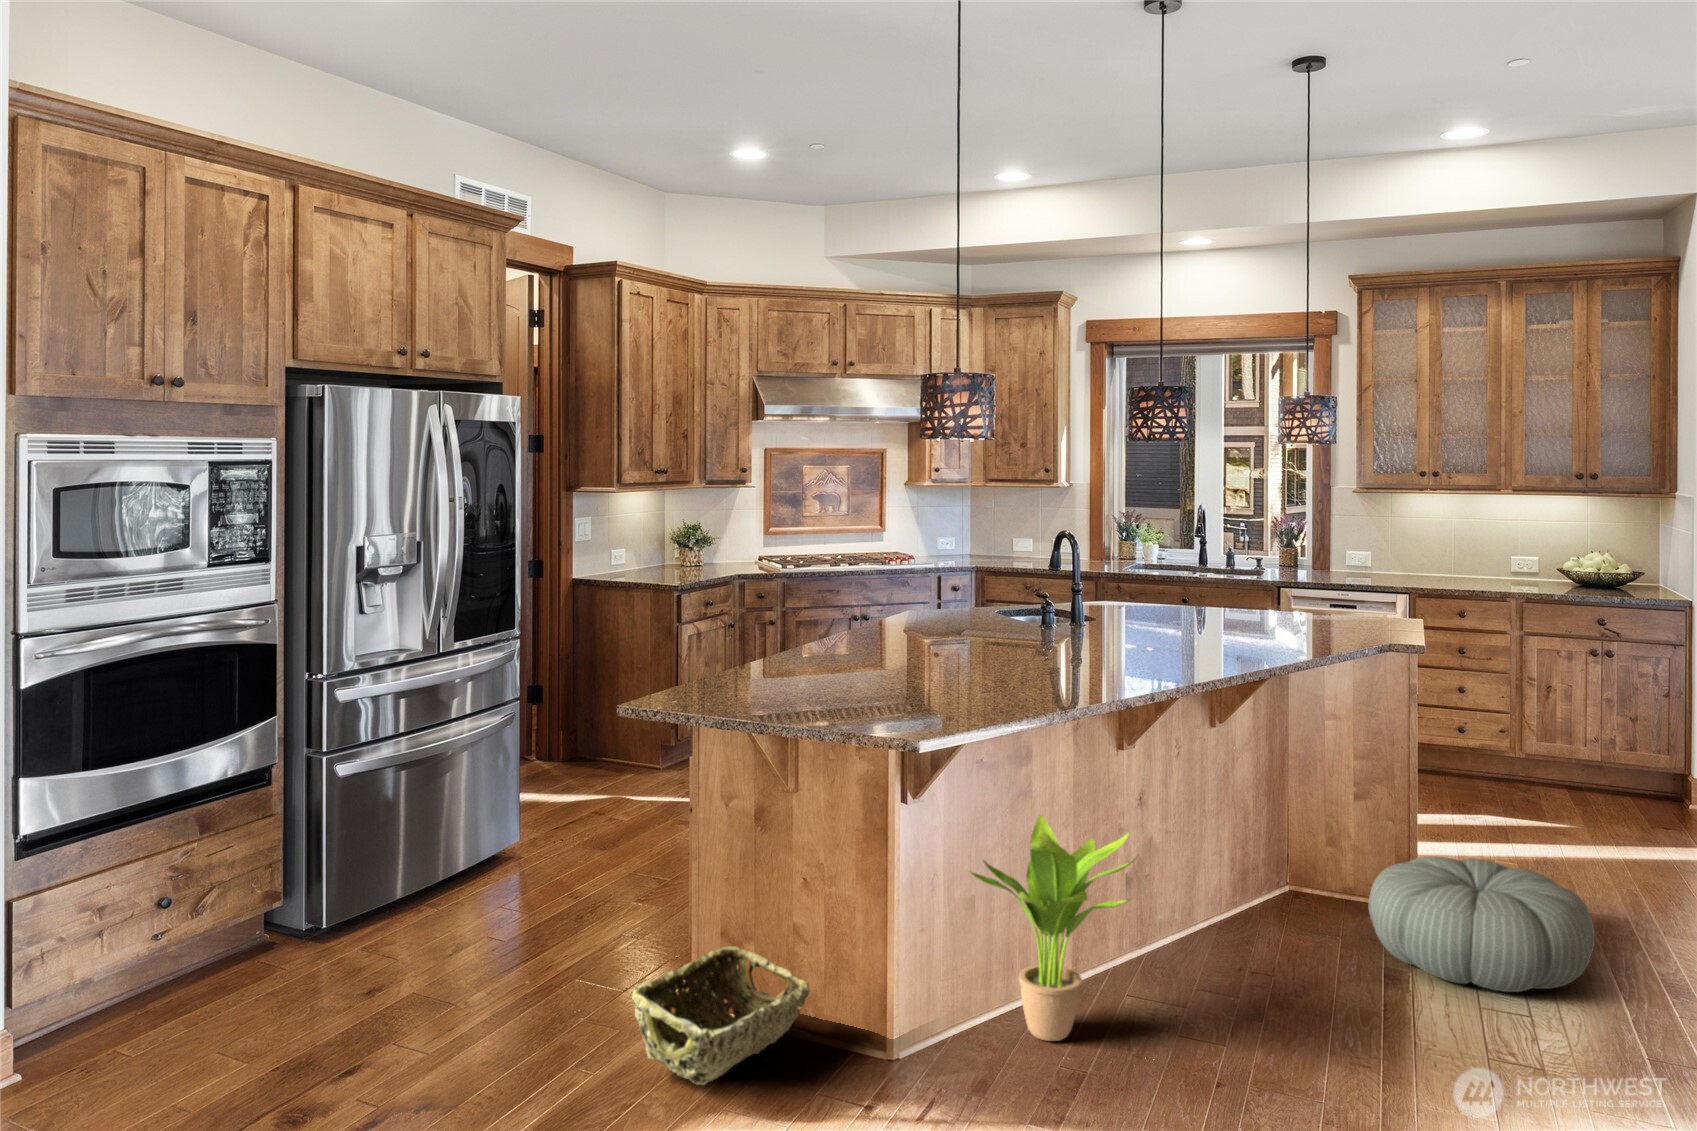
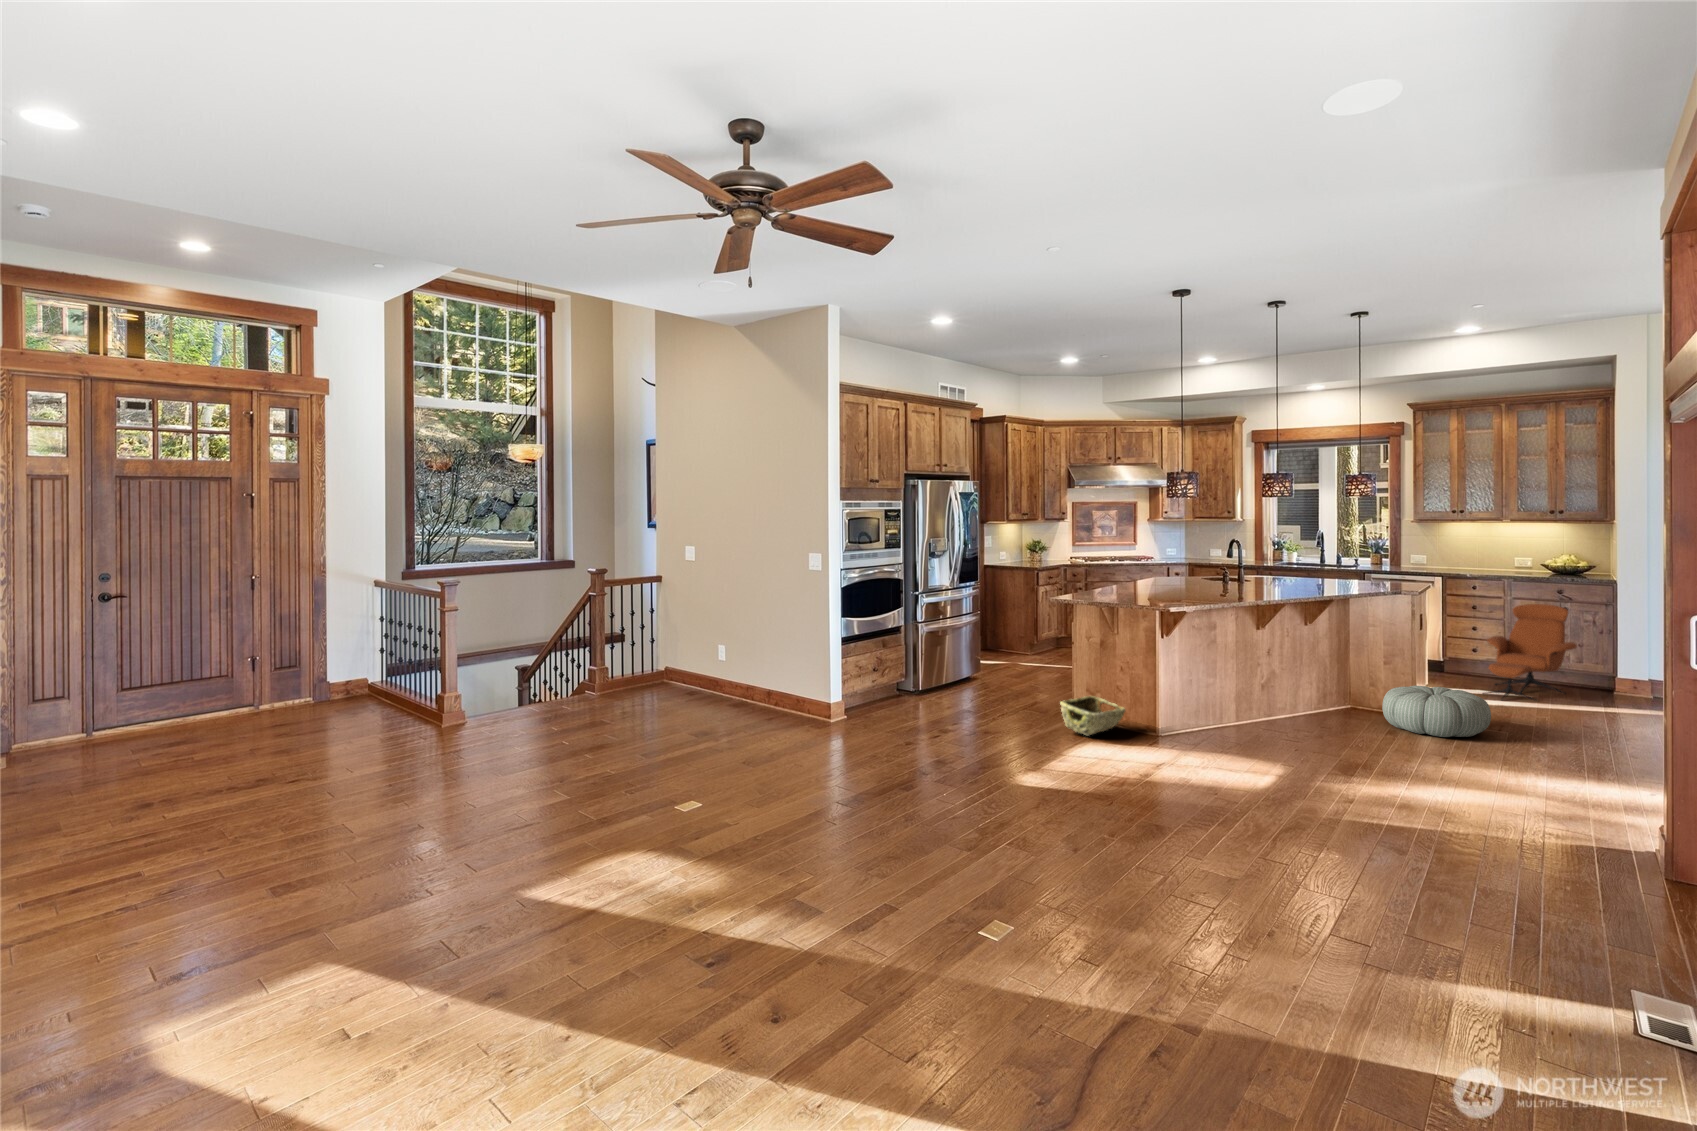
lounge chair: none [1494,646,1648,845] -> present [1487,604,1577,700]
potted plant: present [970,815,1134,1041] -> none [1189,648,1262,736]

